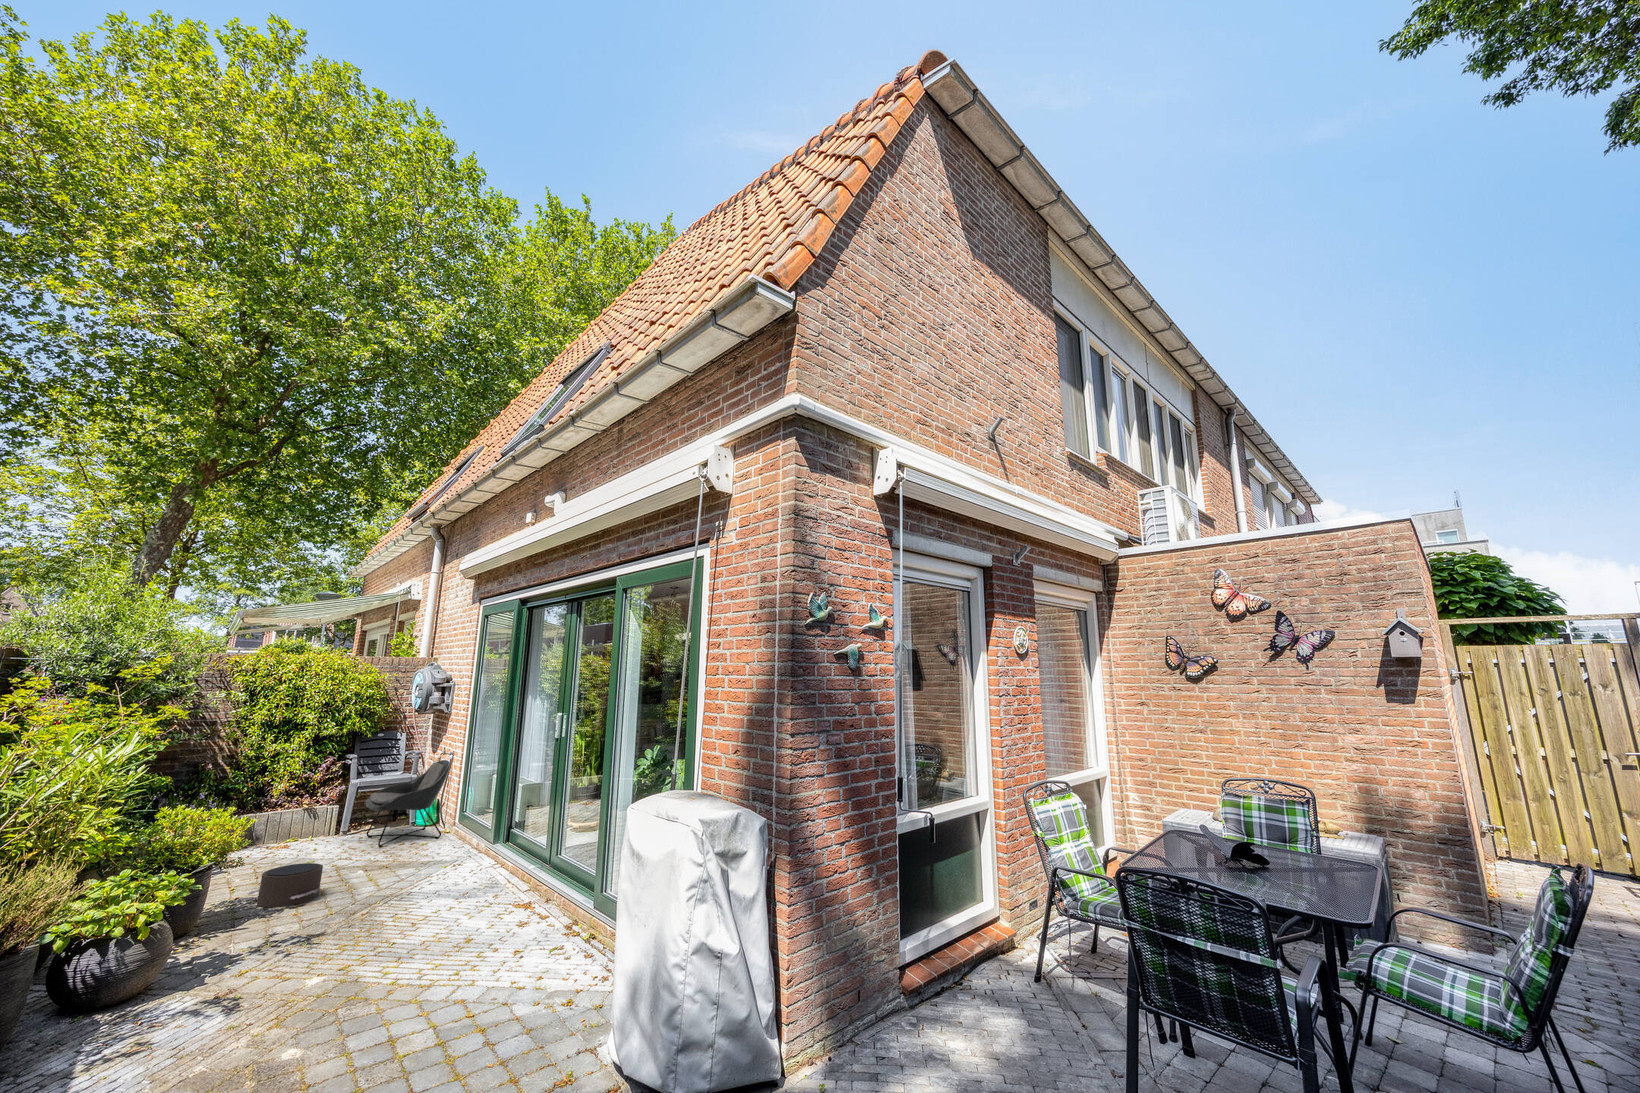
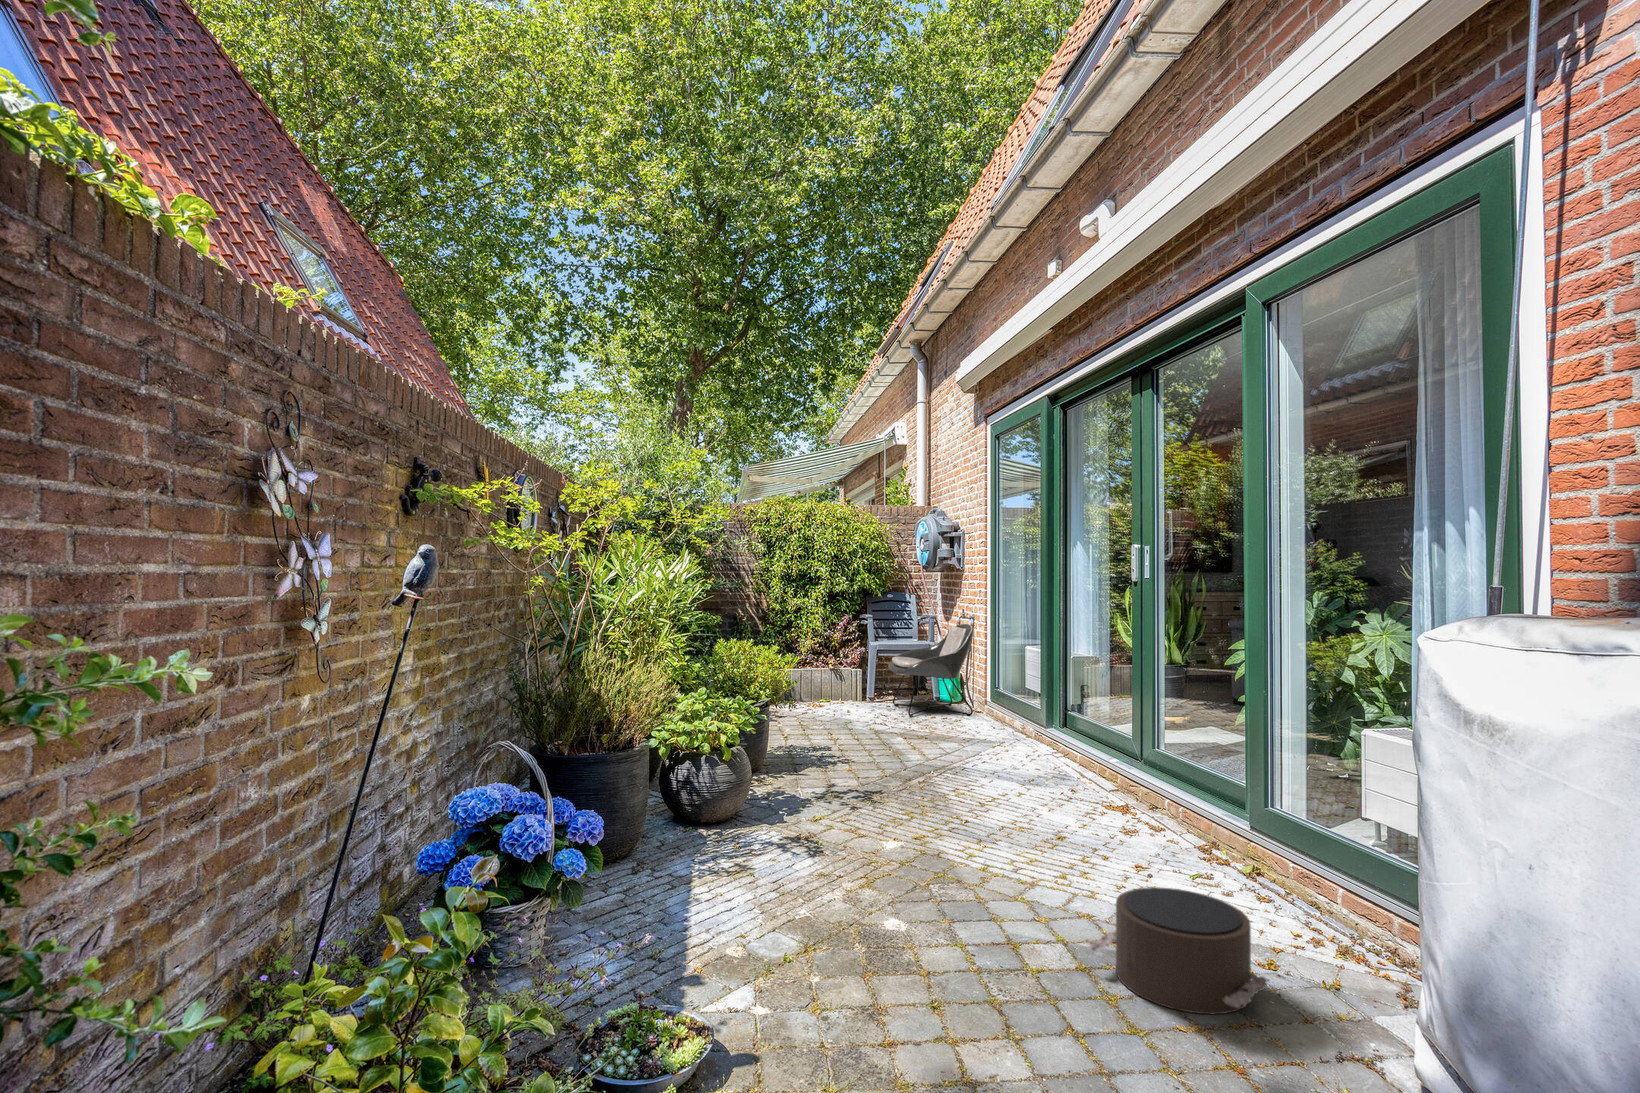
pouf: present [248,863,323,907] -> present [1089,887,1269,1014]

